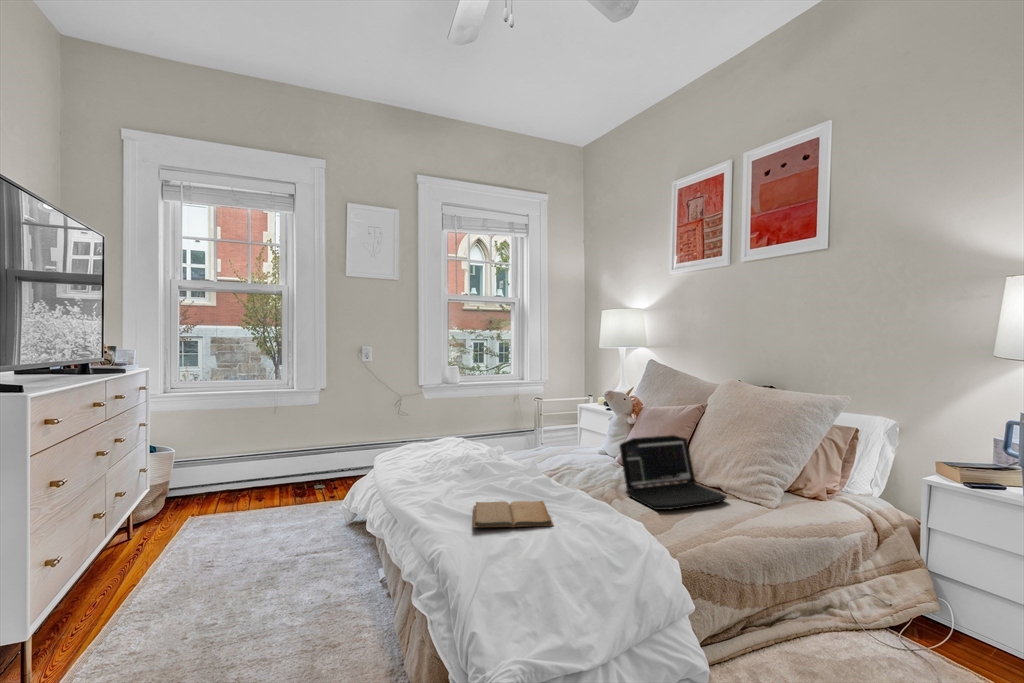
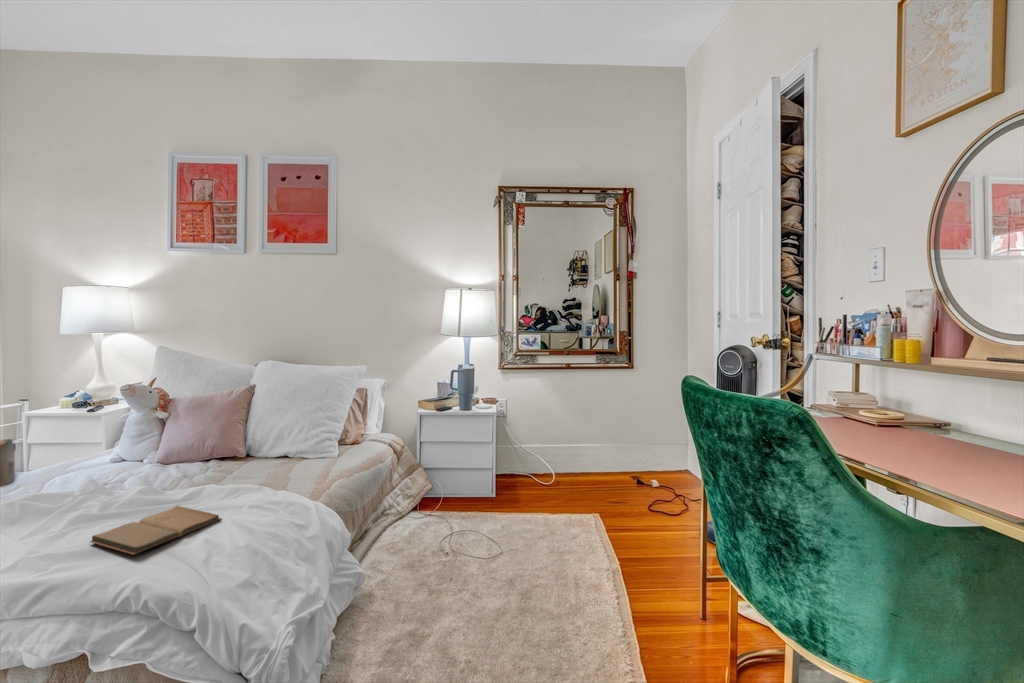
laptop: present [620,435,727,510] -> none [210,416,311,484]

